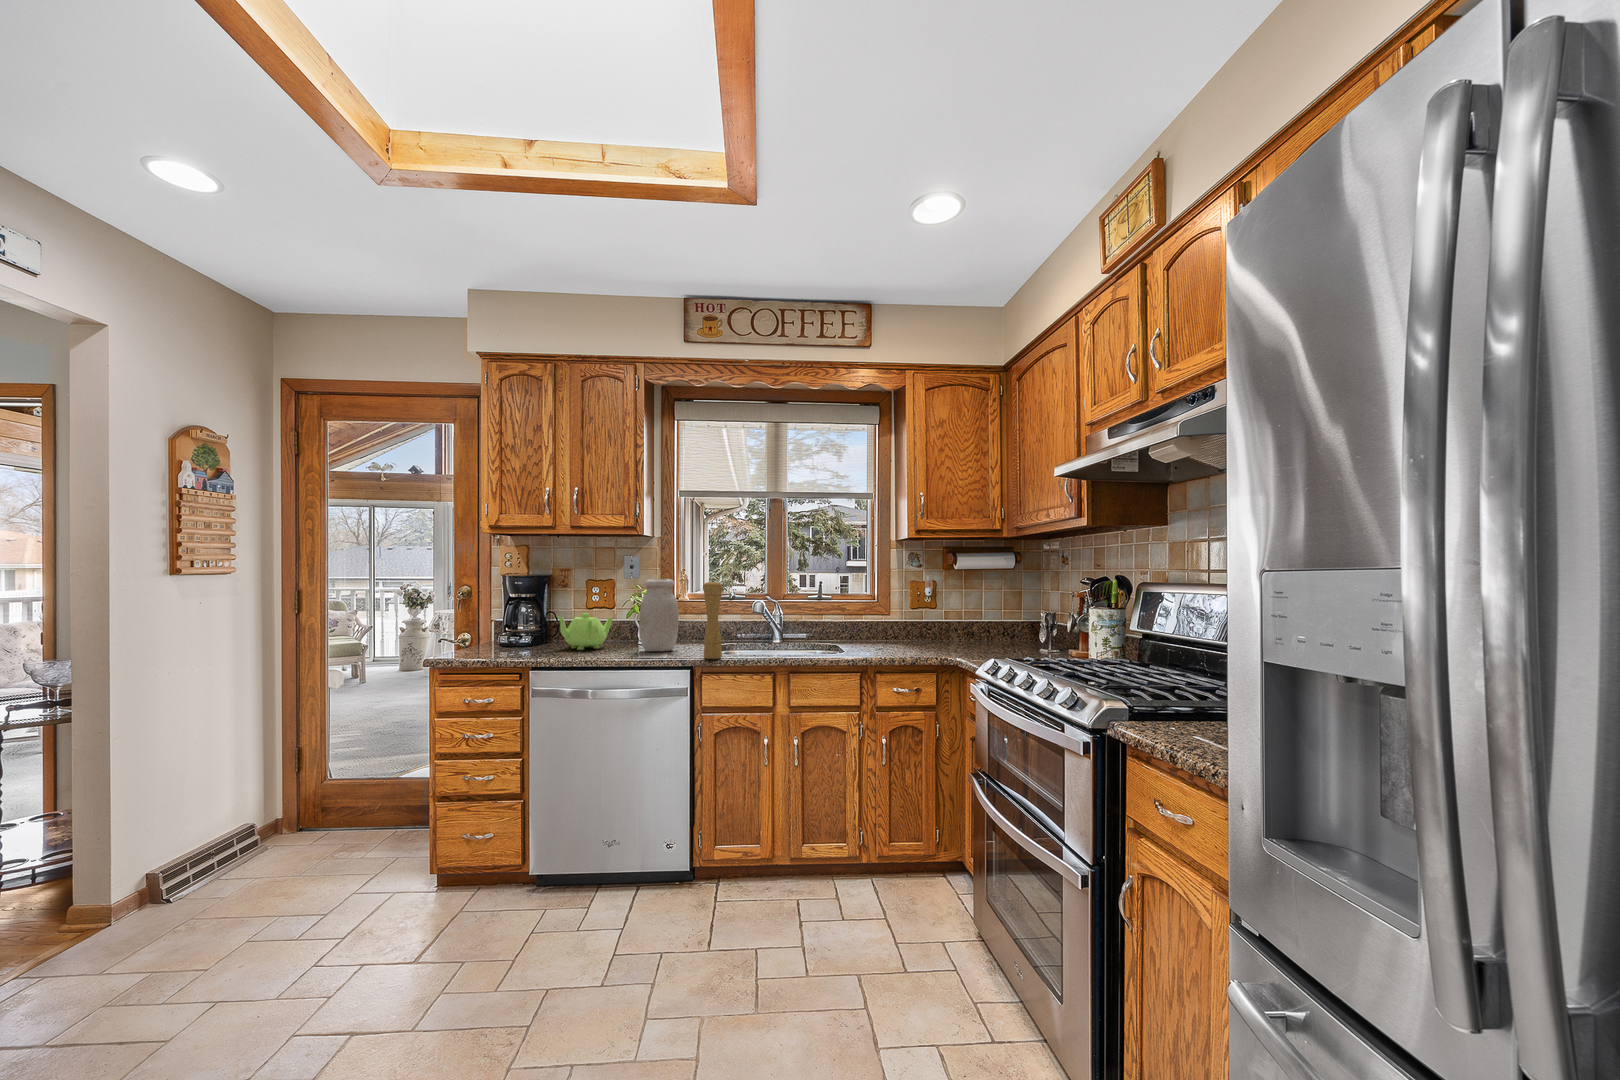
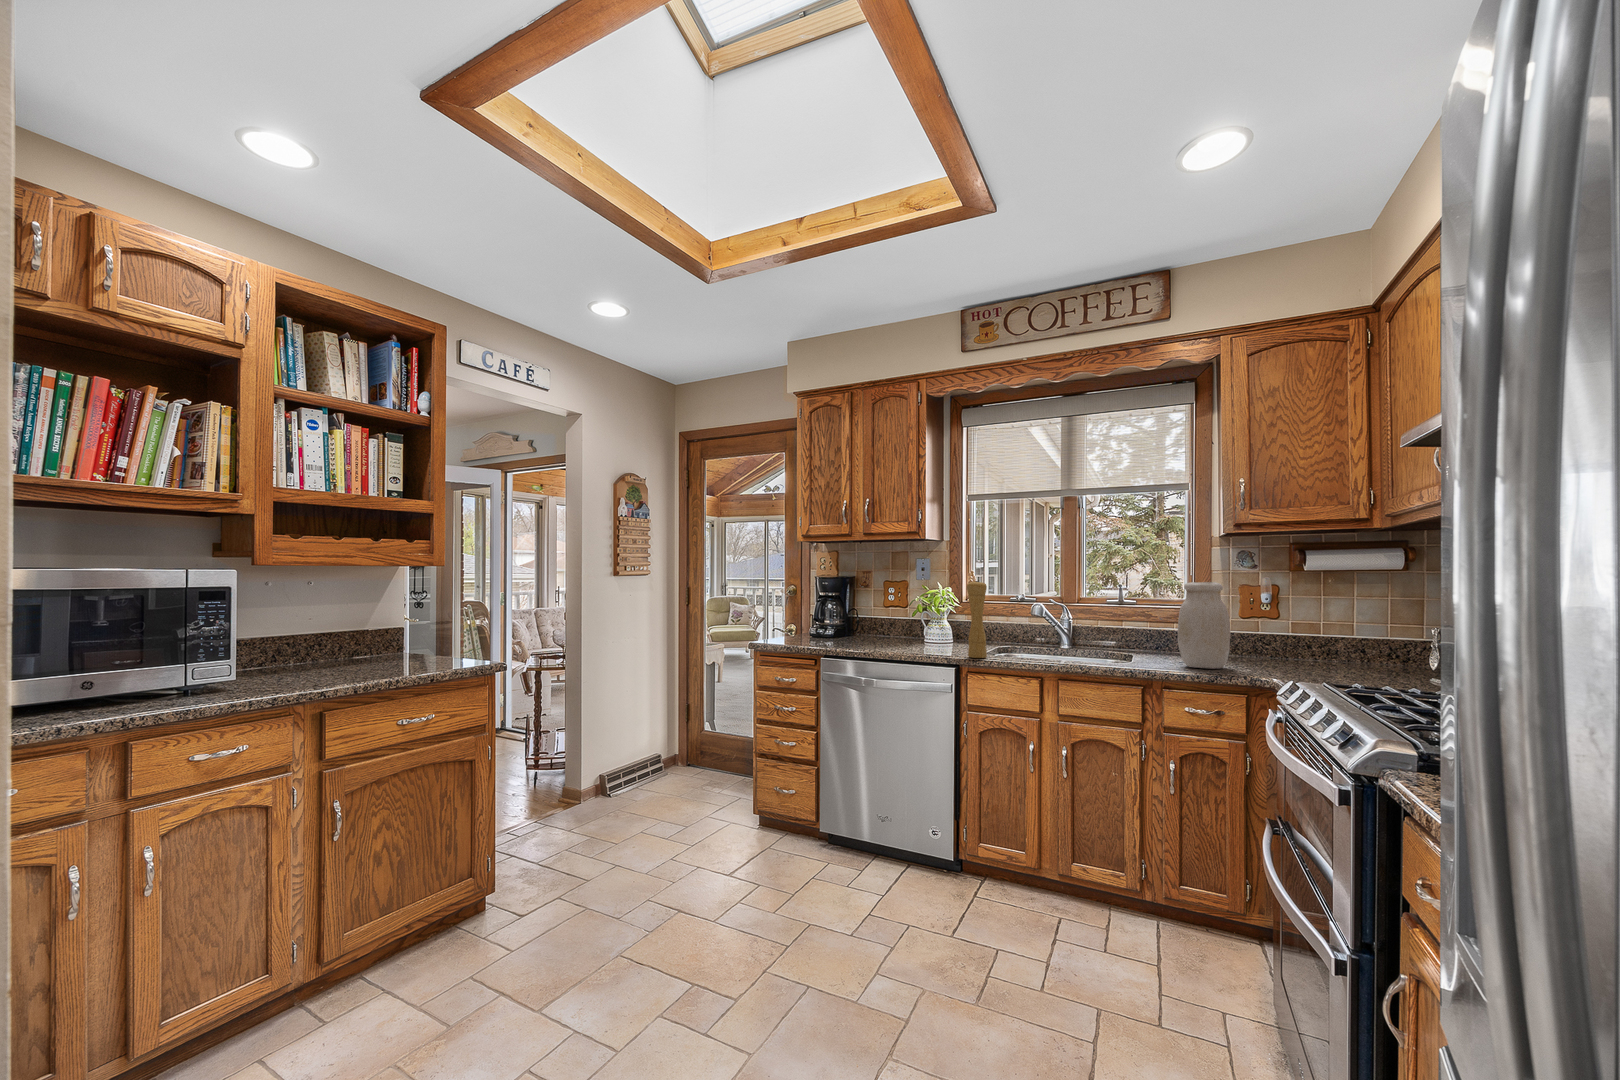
jar: present [639,579,679,651] -> present [1178,582,1230,669]
teapot: present [557,613,613,650] -> none [853,610,905,642]

